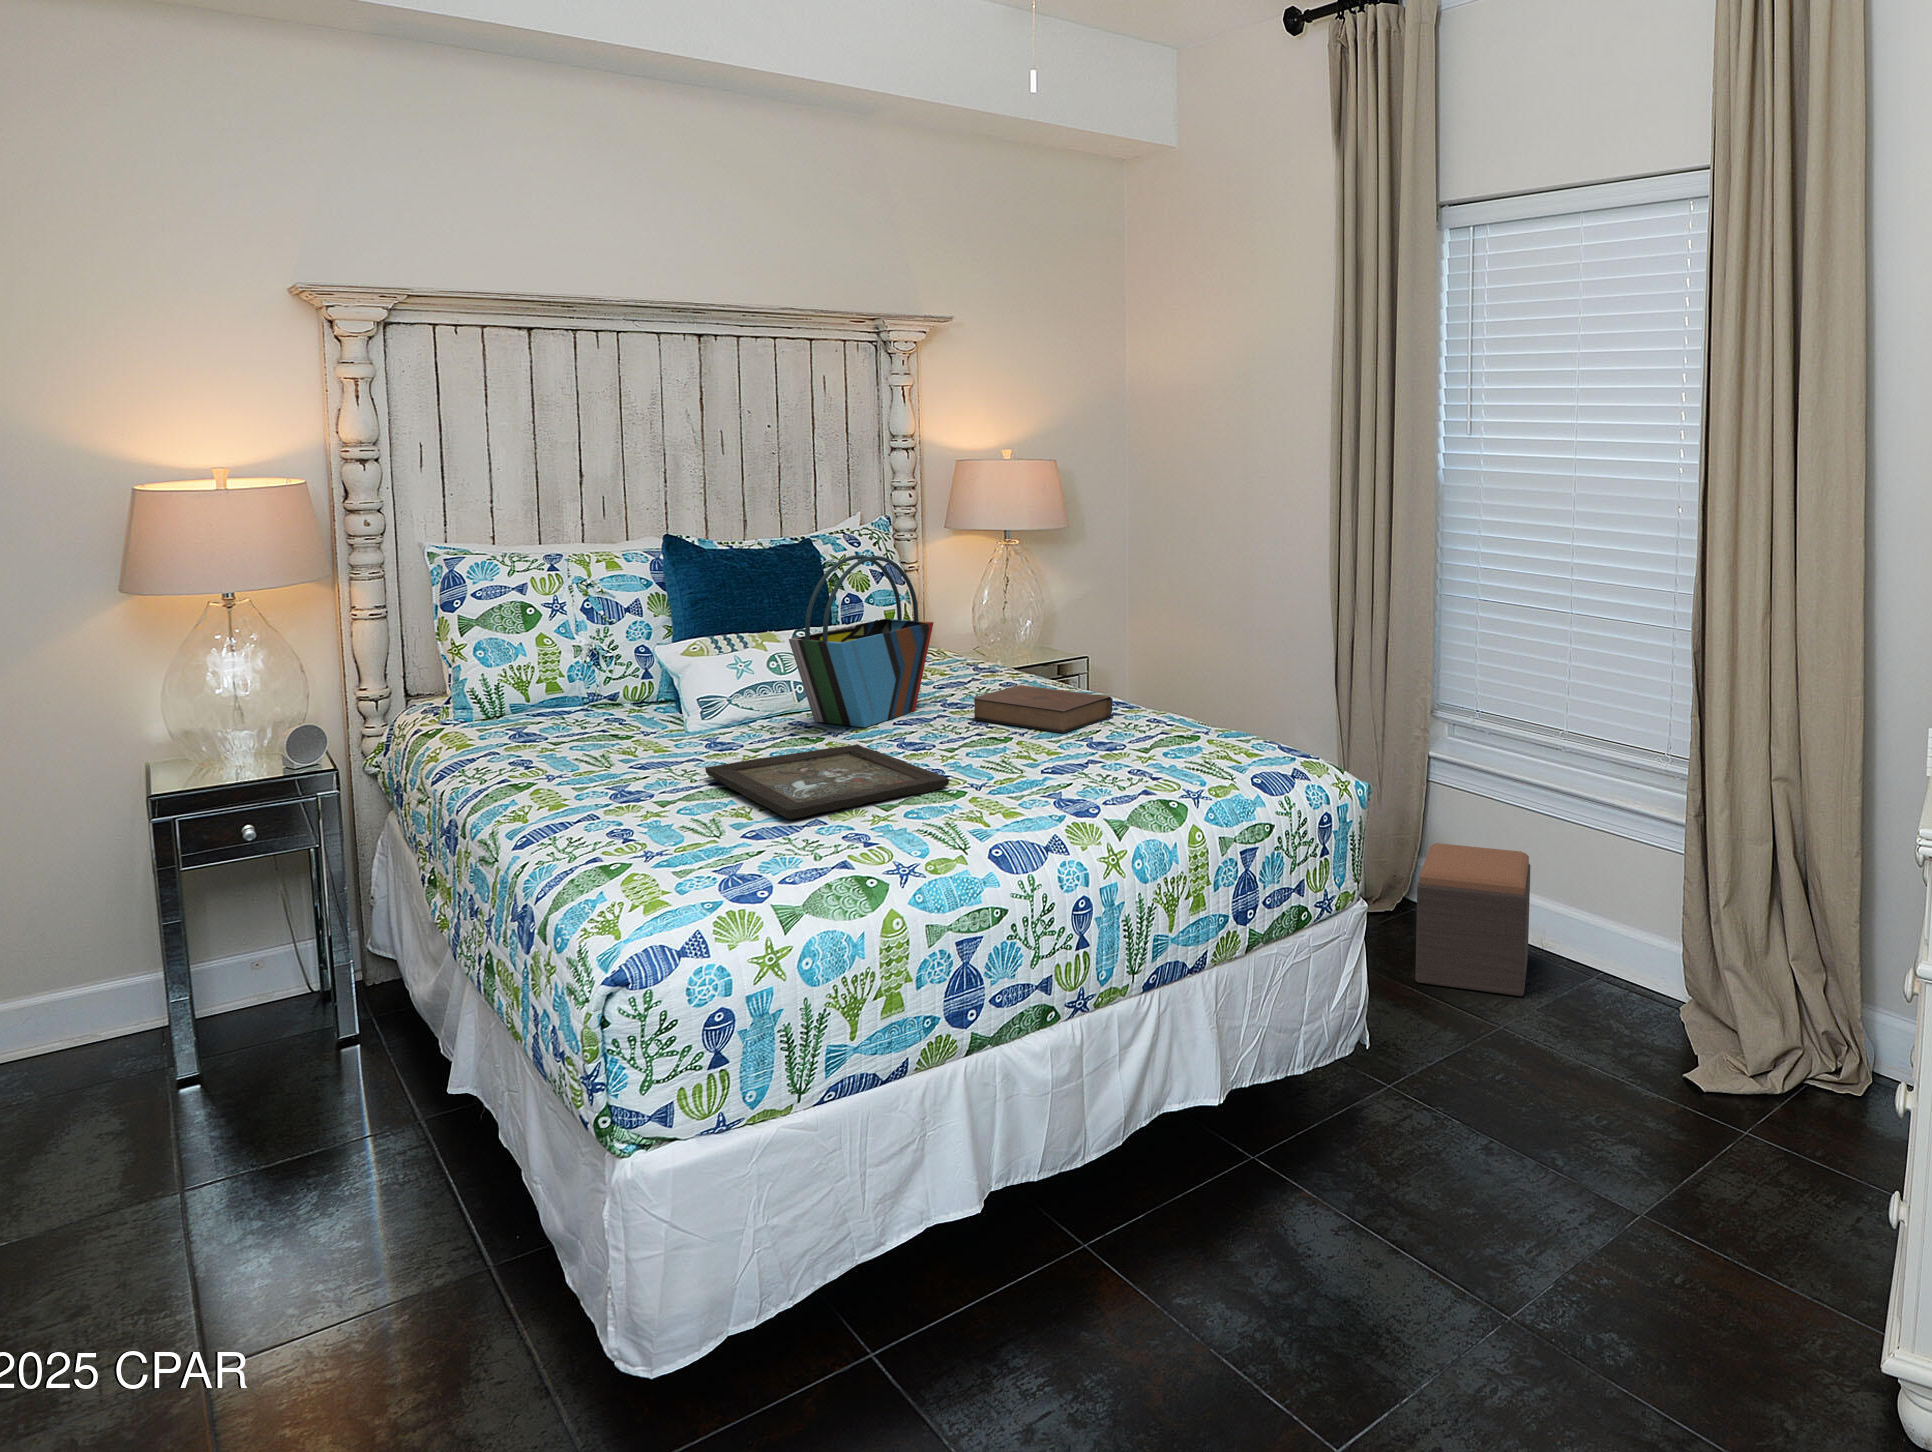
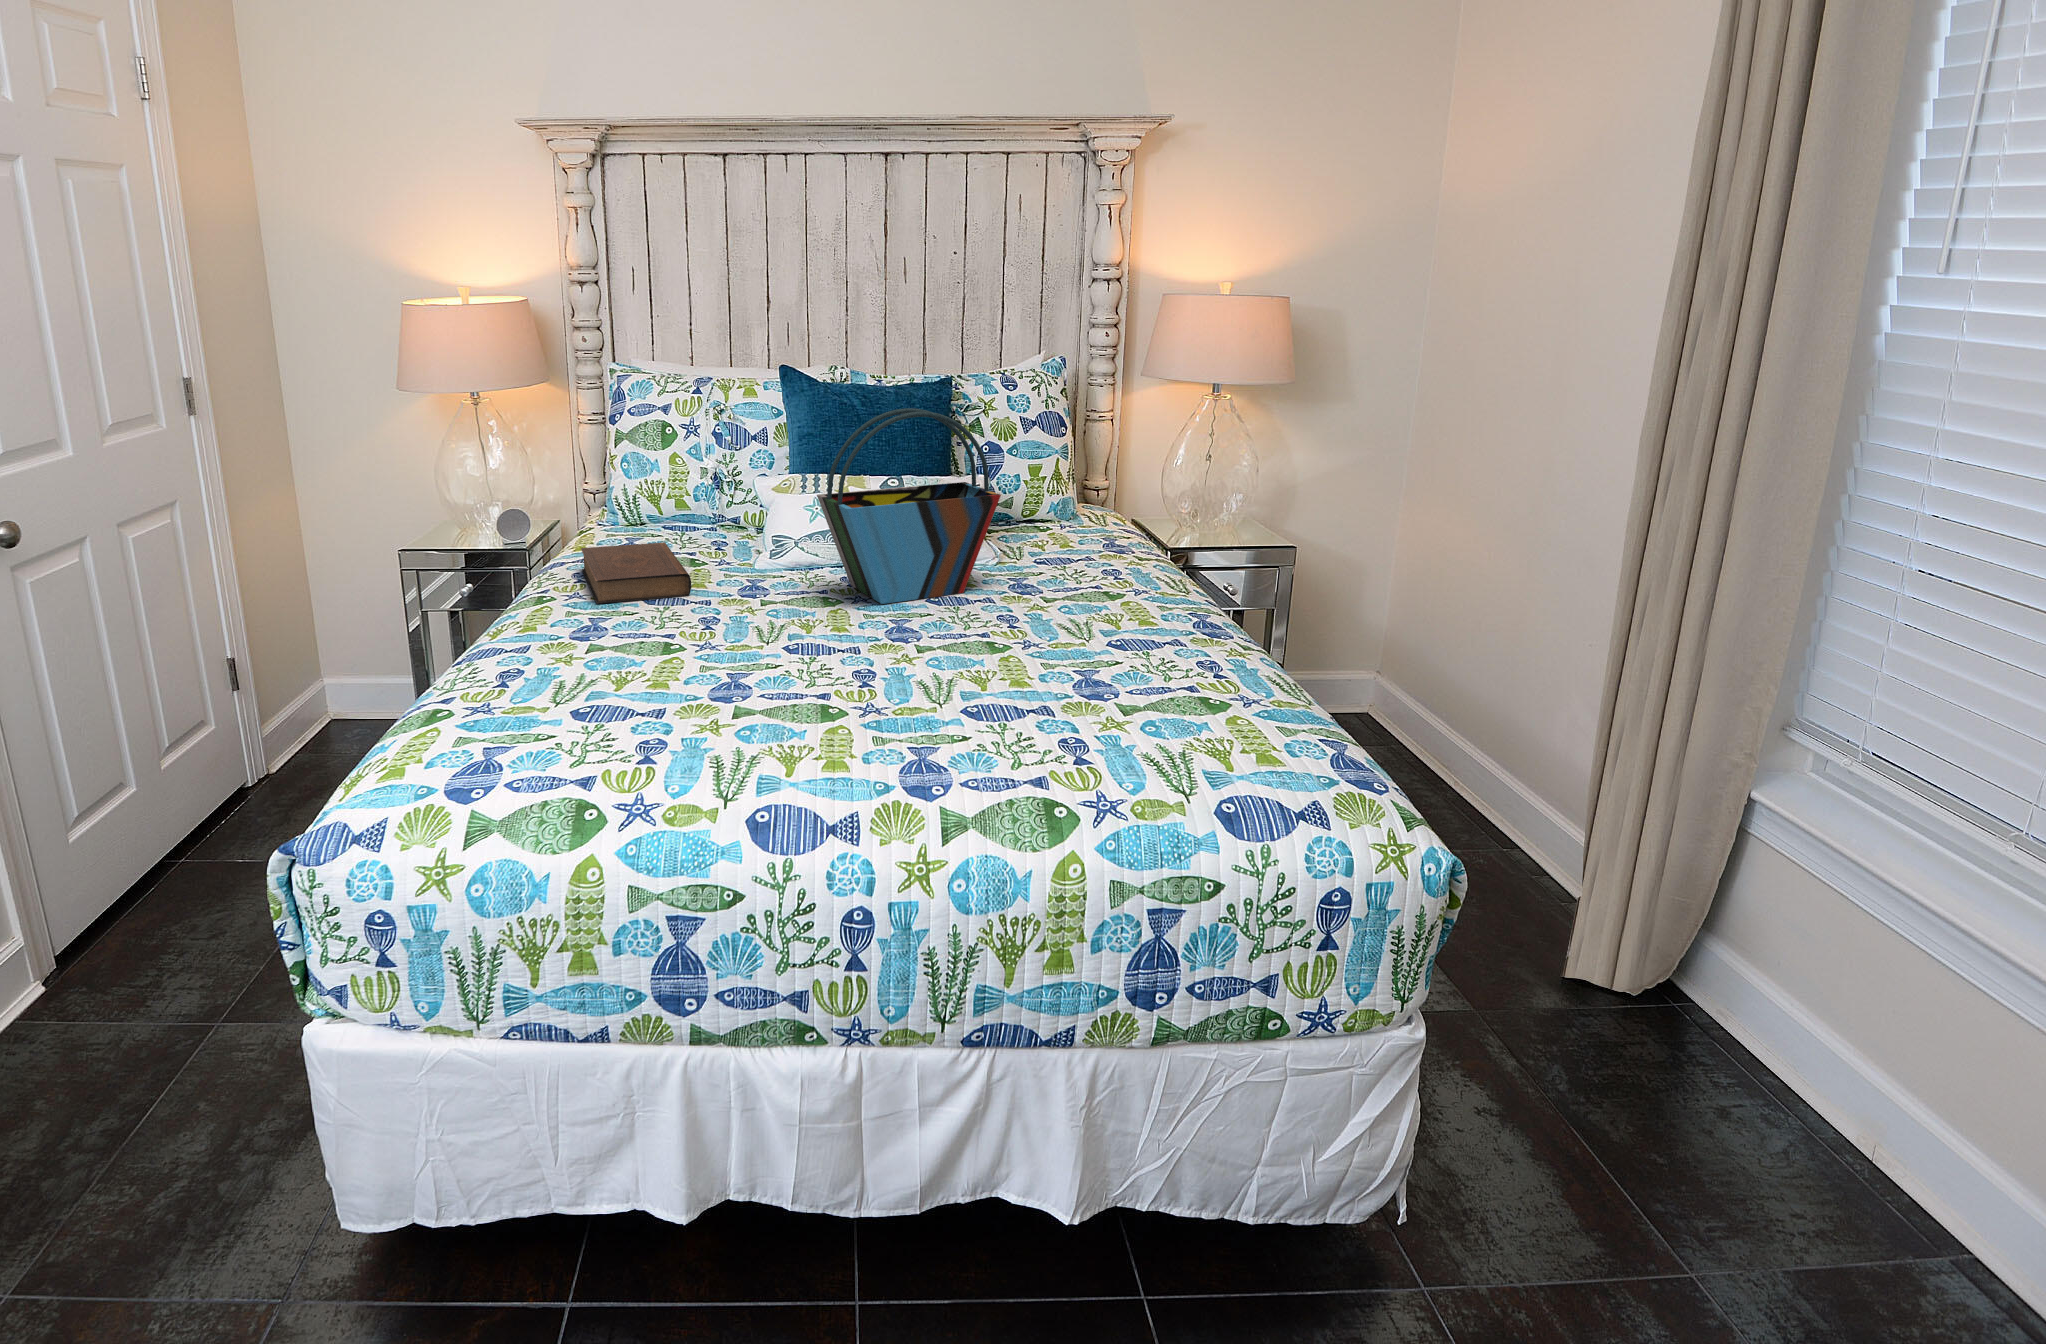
book: present [972,685,1112,733] -> present [581,542,691,604]
tray: present [705,744,949,819] -> none [618,623,829,711]
footstool: present [1415,843,1530,996] -> none [1588,939,1873,1234]

